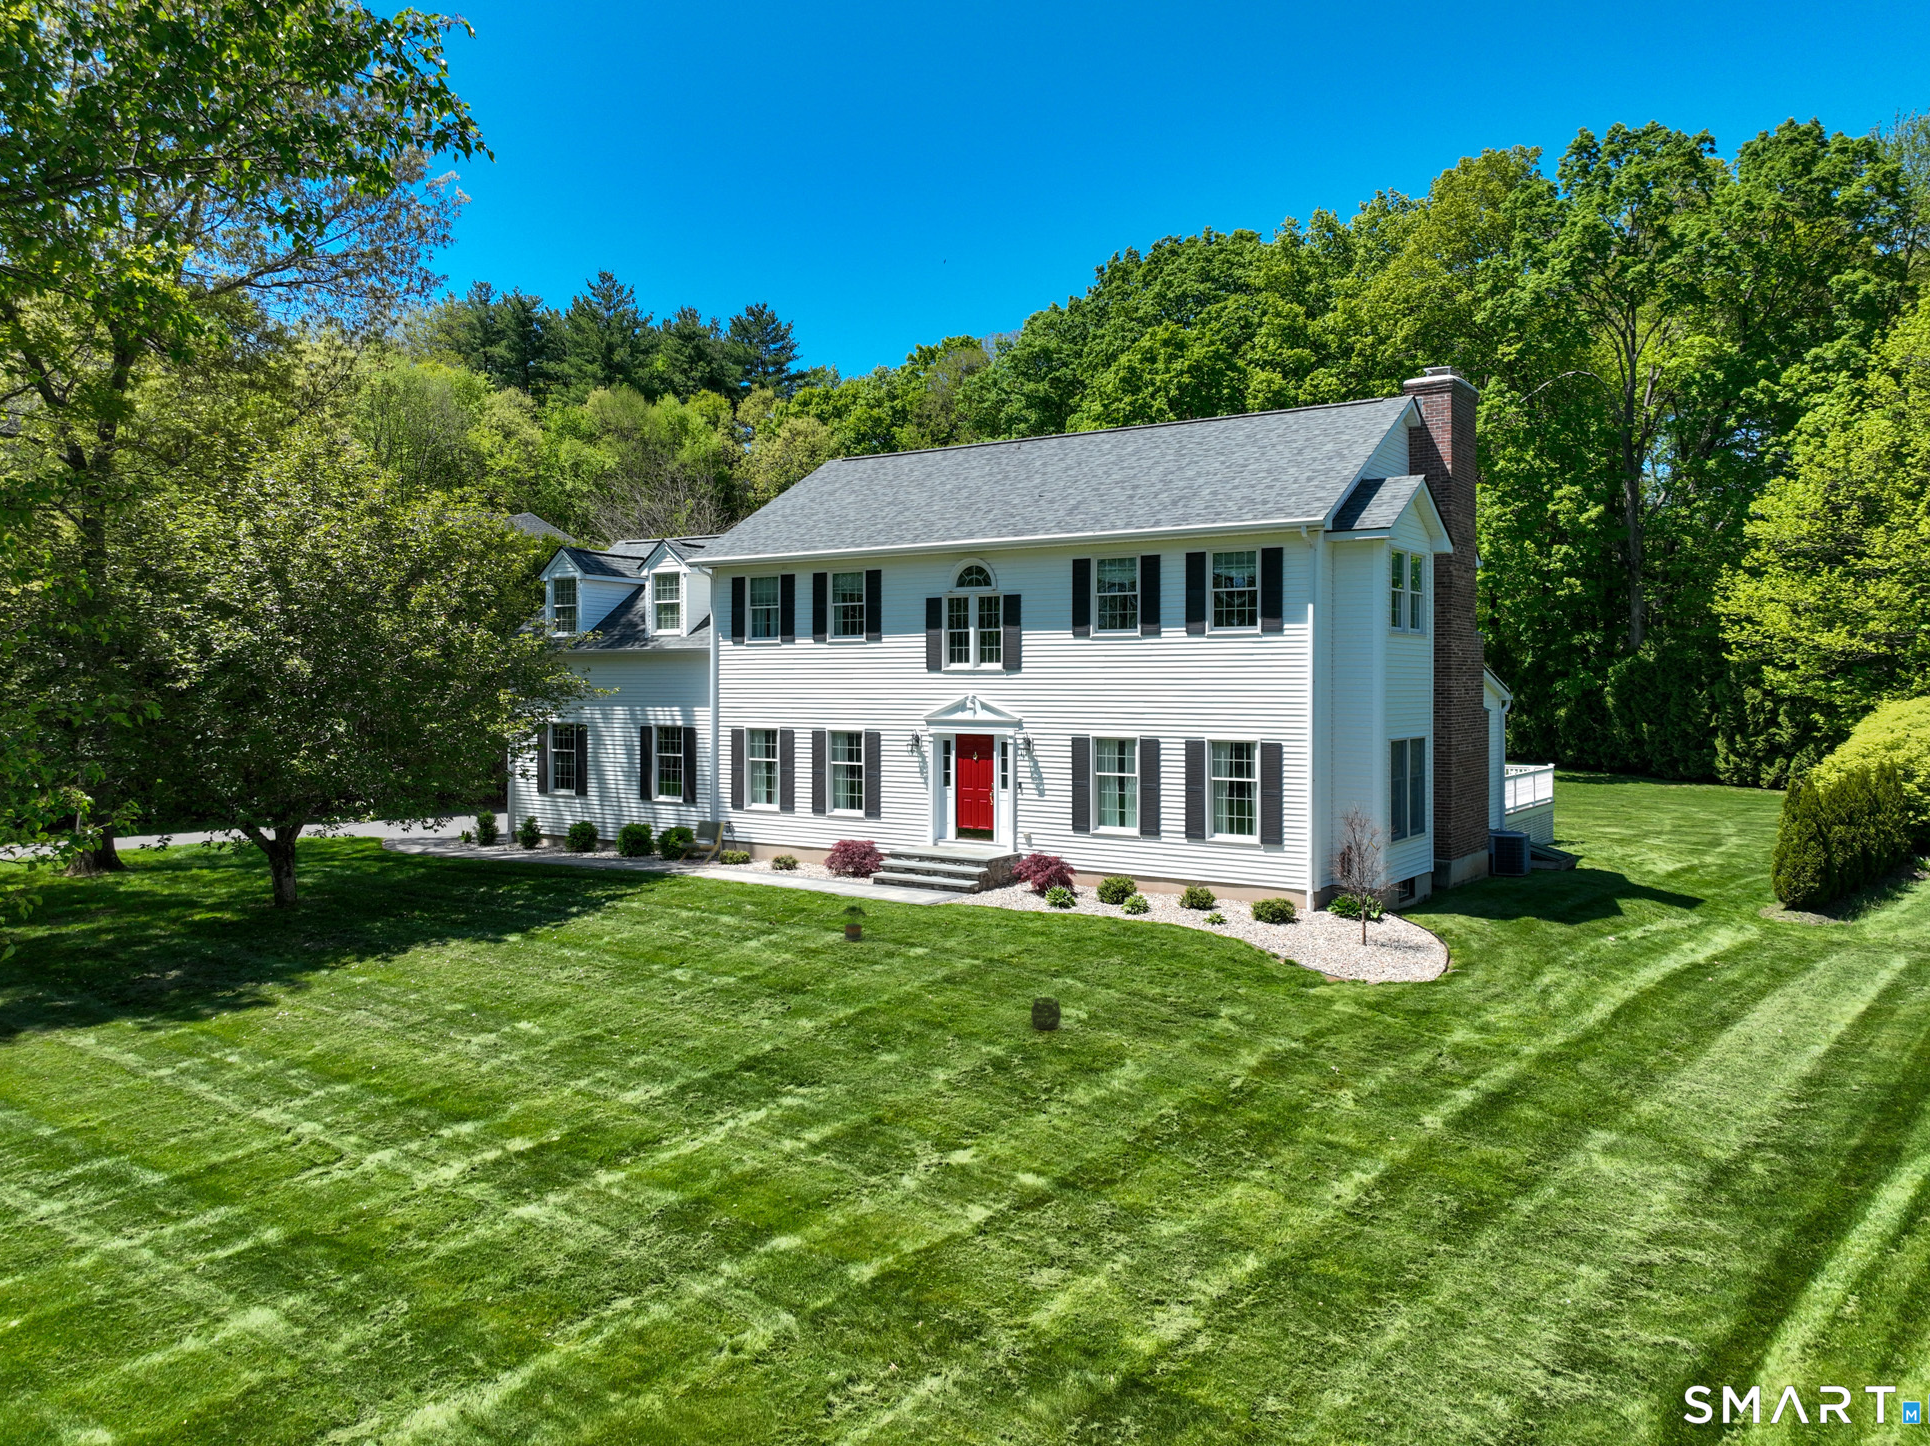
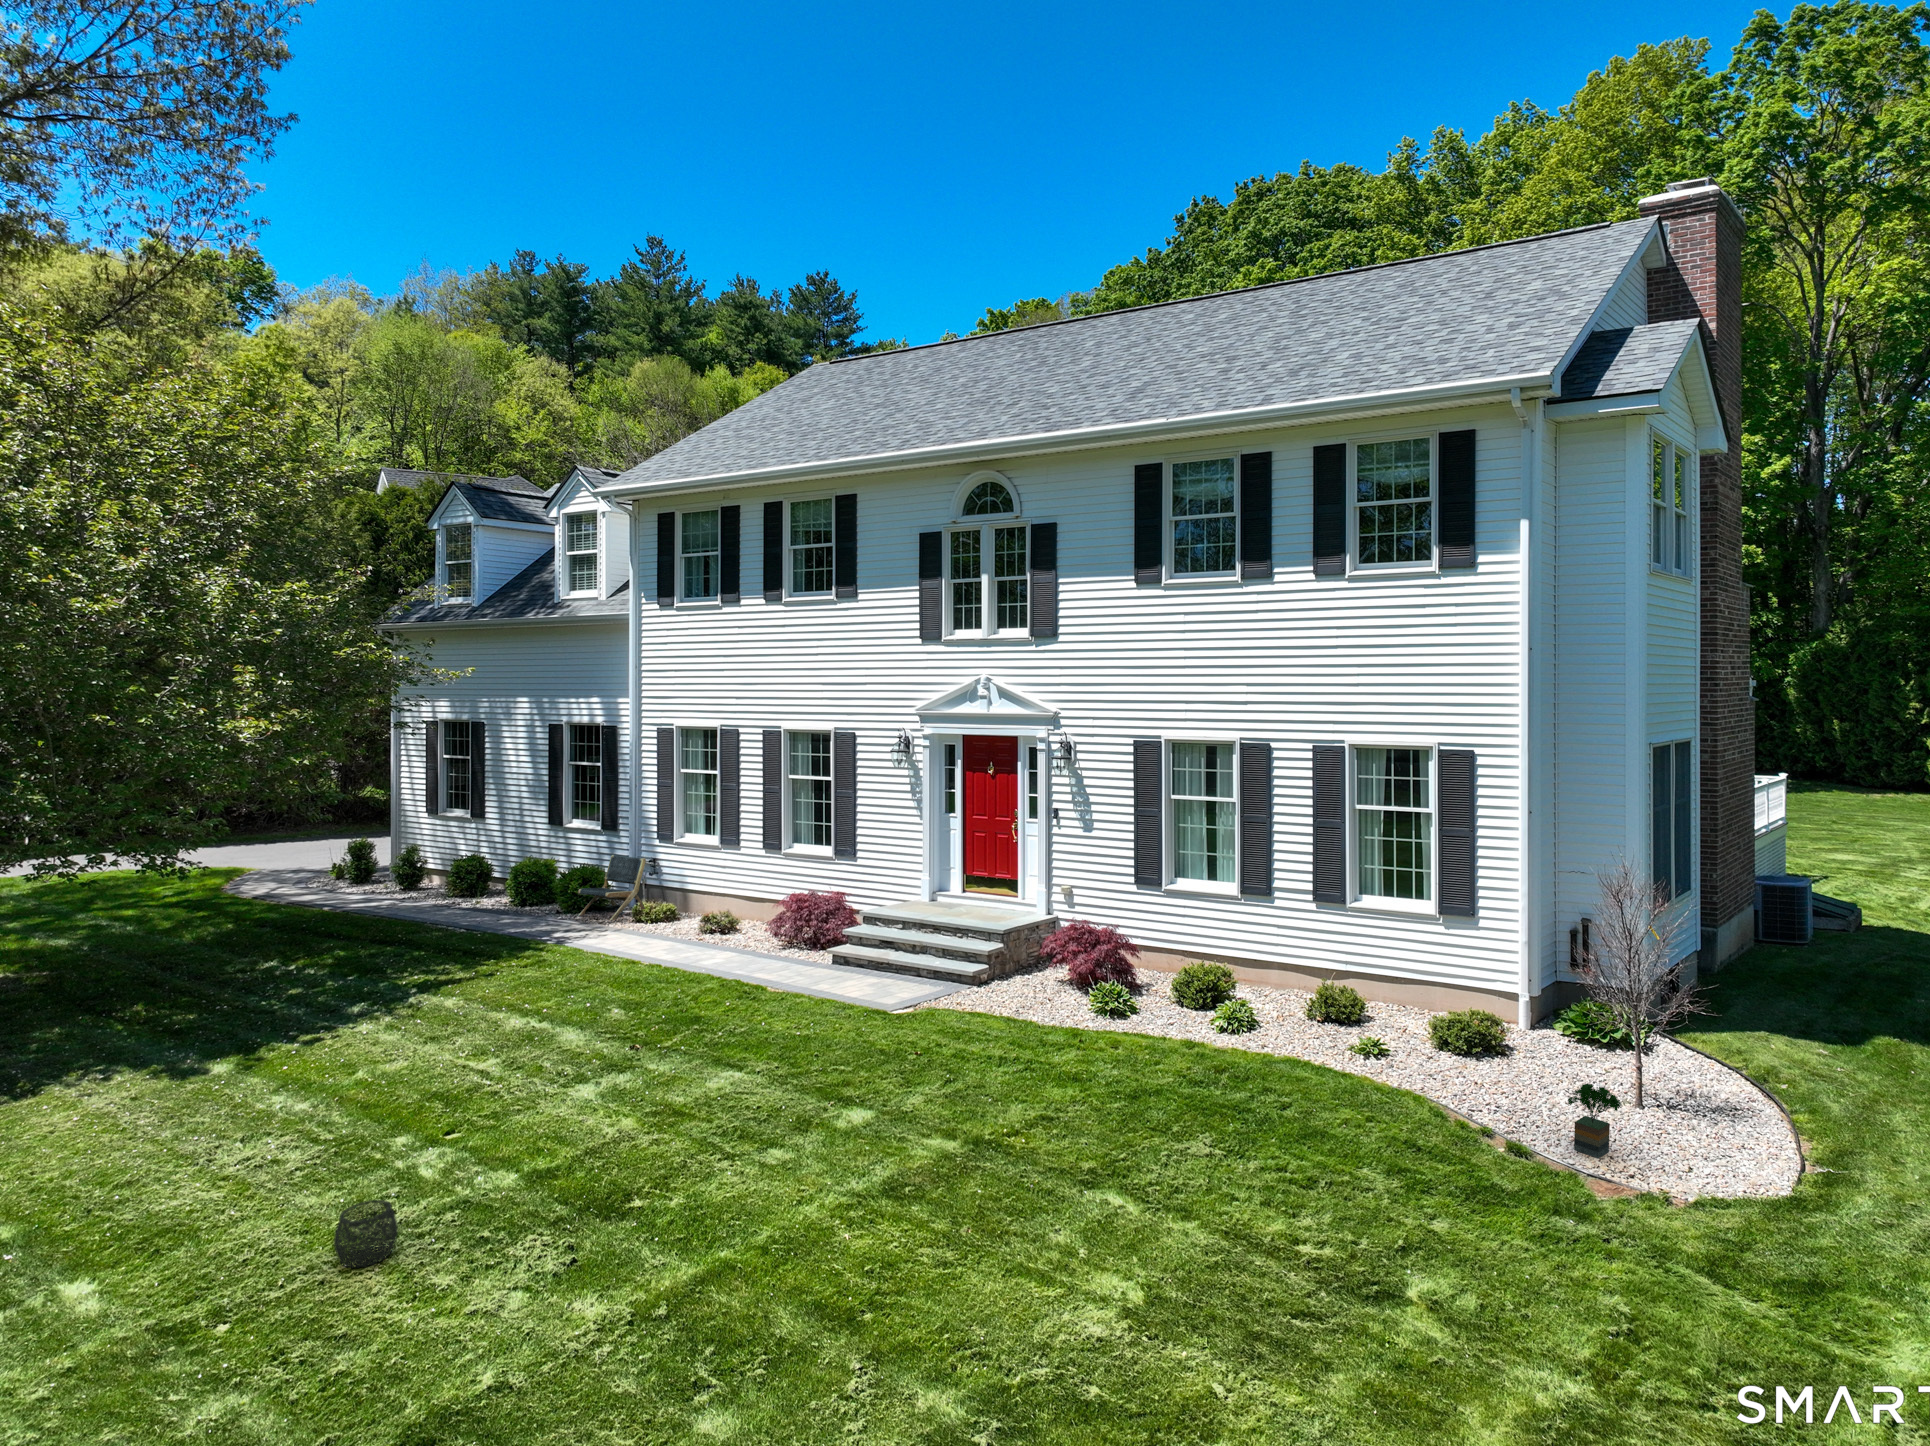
potted tree: present [843,906,867,941] -> present [1568,1084,1622,1158]
woven basket: present [1031,997,1061,1030] -> present [334,1200,398,1268]

